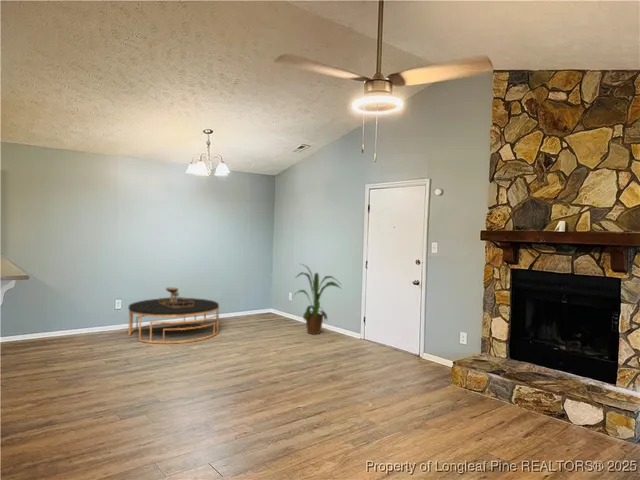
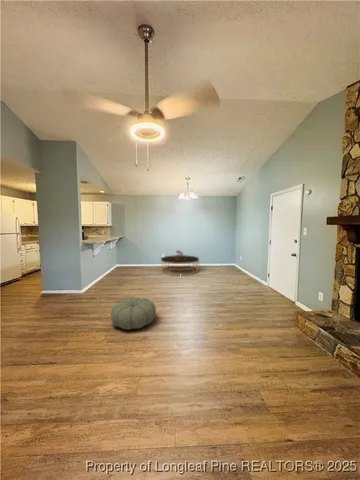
house plant: present [298,272,341,334] -> none [230,241,260,279]
pouf: none [178,386,270,450] -> present [111,298,156,330]

